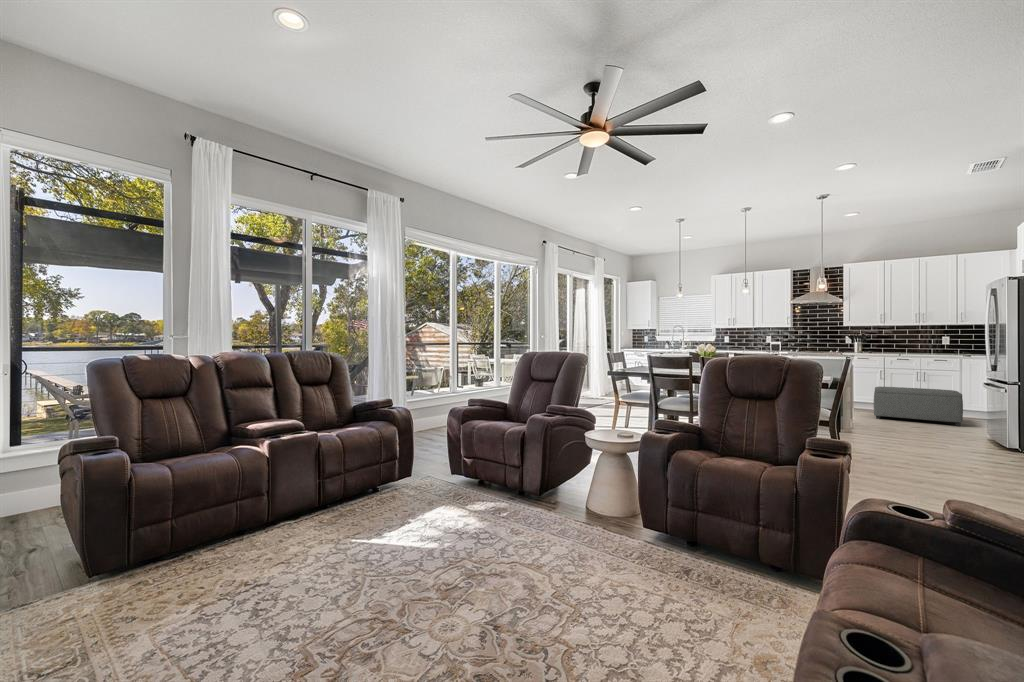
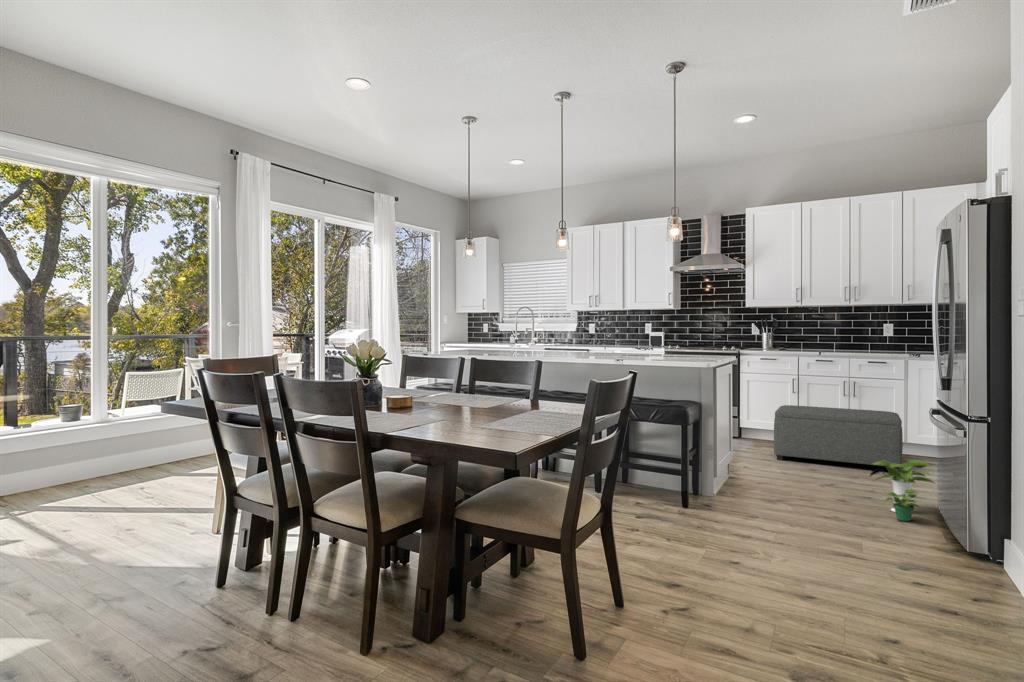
potted plant: none [948,412,991,444] -> present [870,460,934,521]

